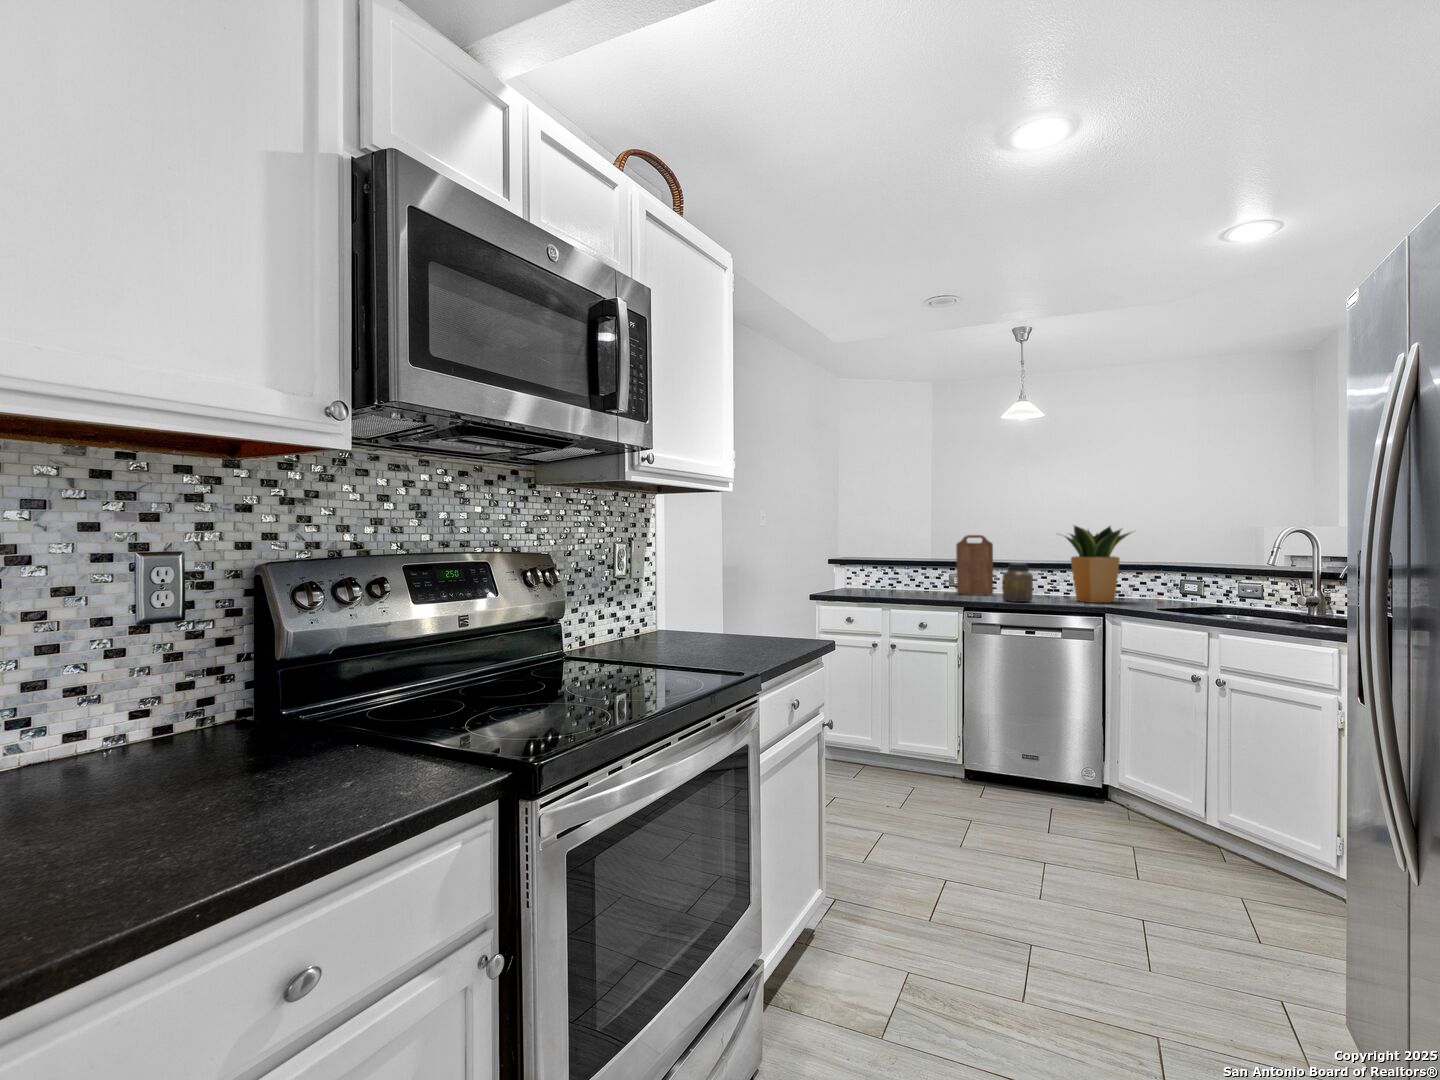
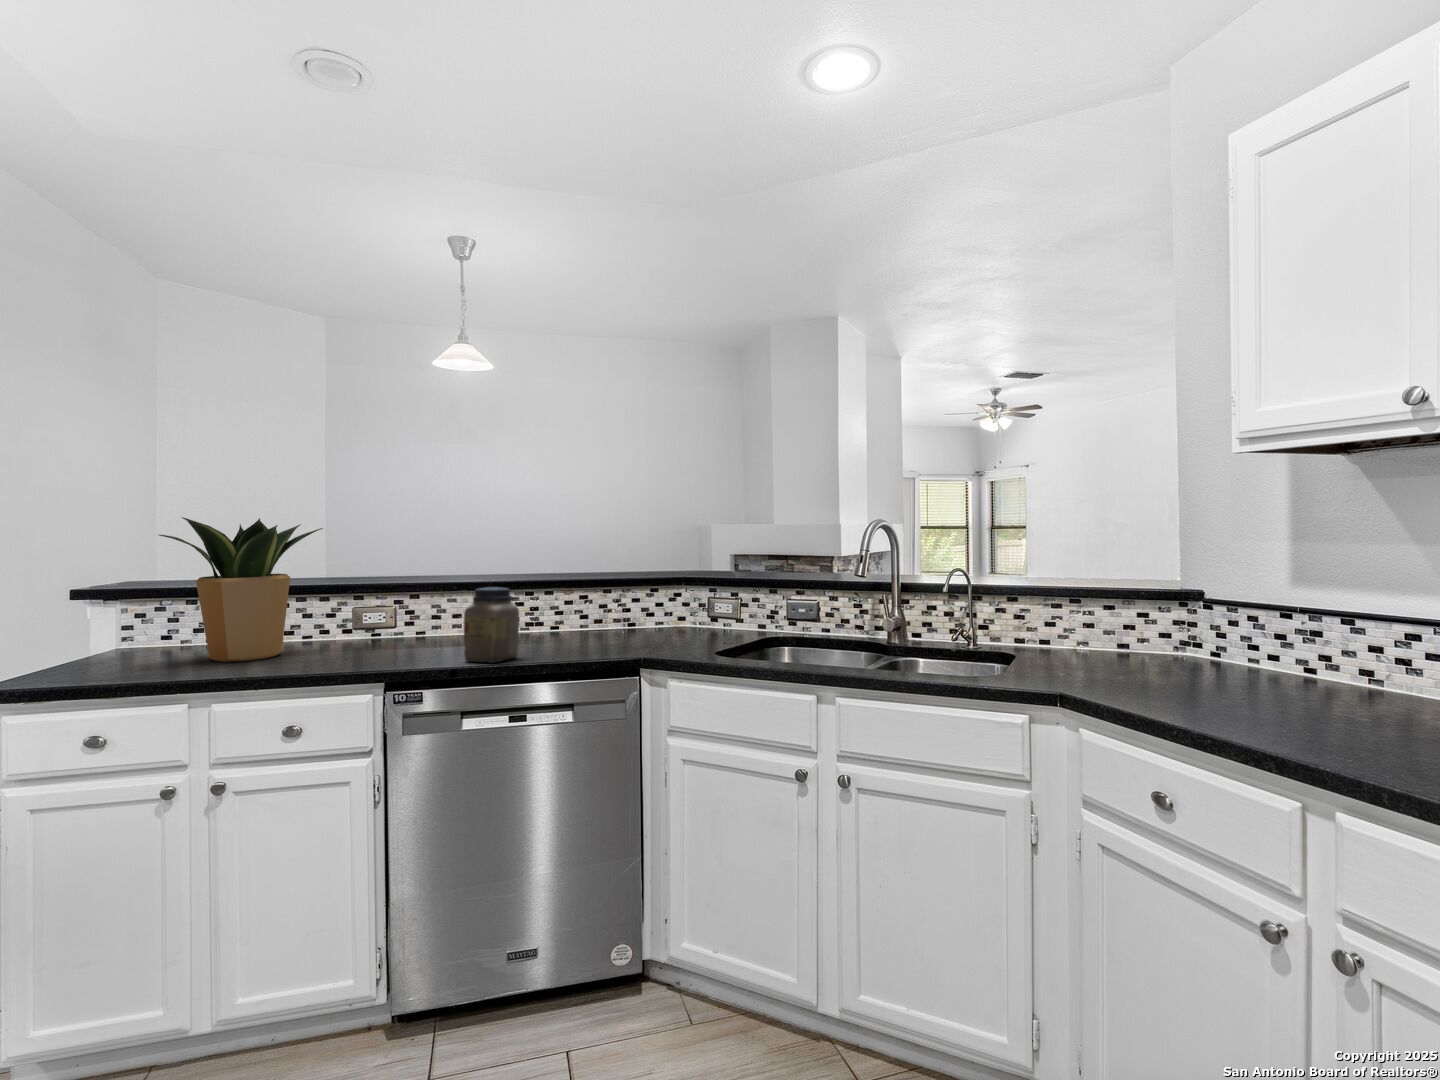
potted plant: present [1065,526,1131,603] -> present [159,517,323,662]
cutting board: present [956,535,993,595] -> none [366,534,437,646]

